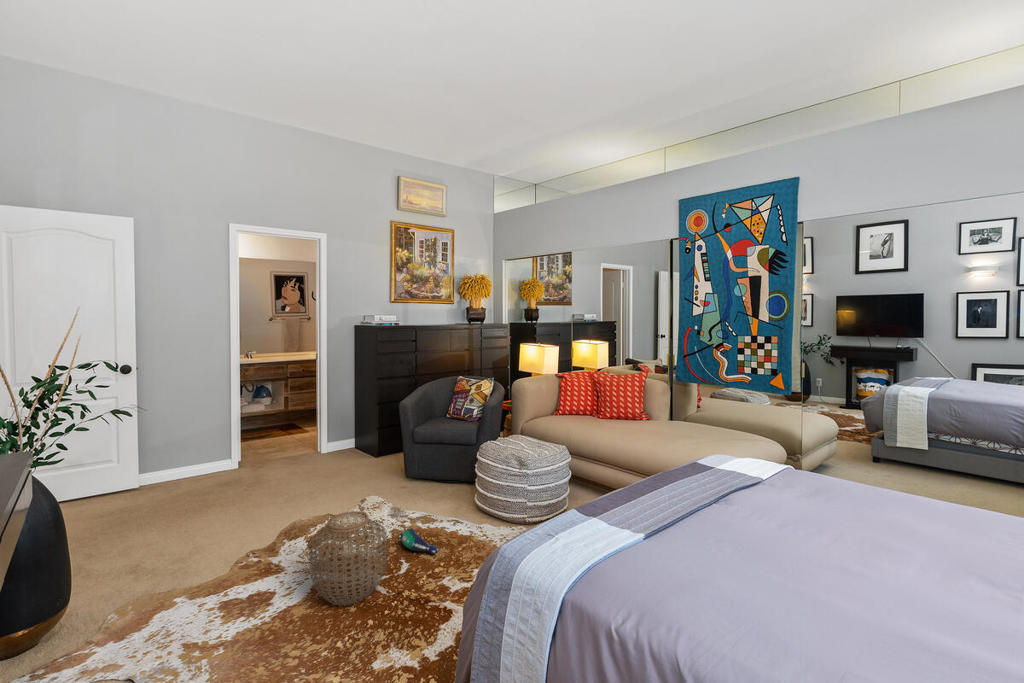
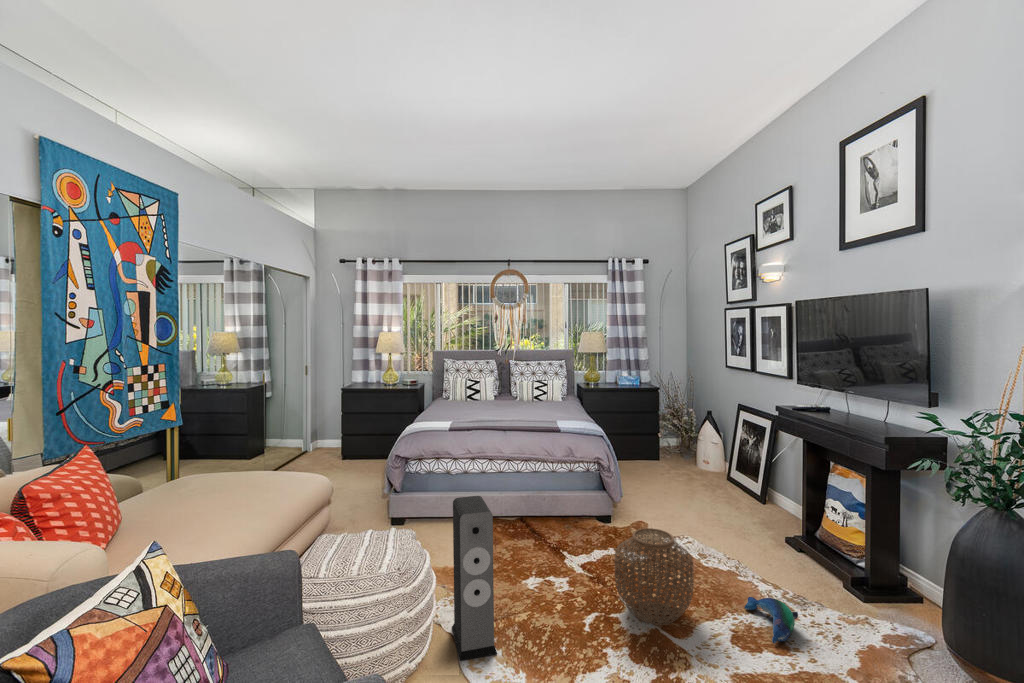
speaker: none [445,431,490,536] -> present [452,496,497,661]
plush toy: present [399,529,439,554] -> present [744,597,798,644]

